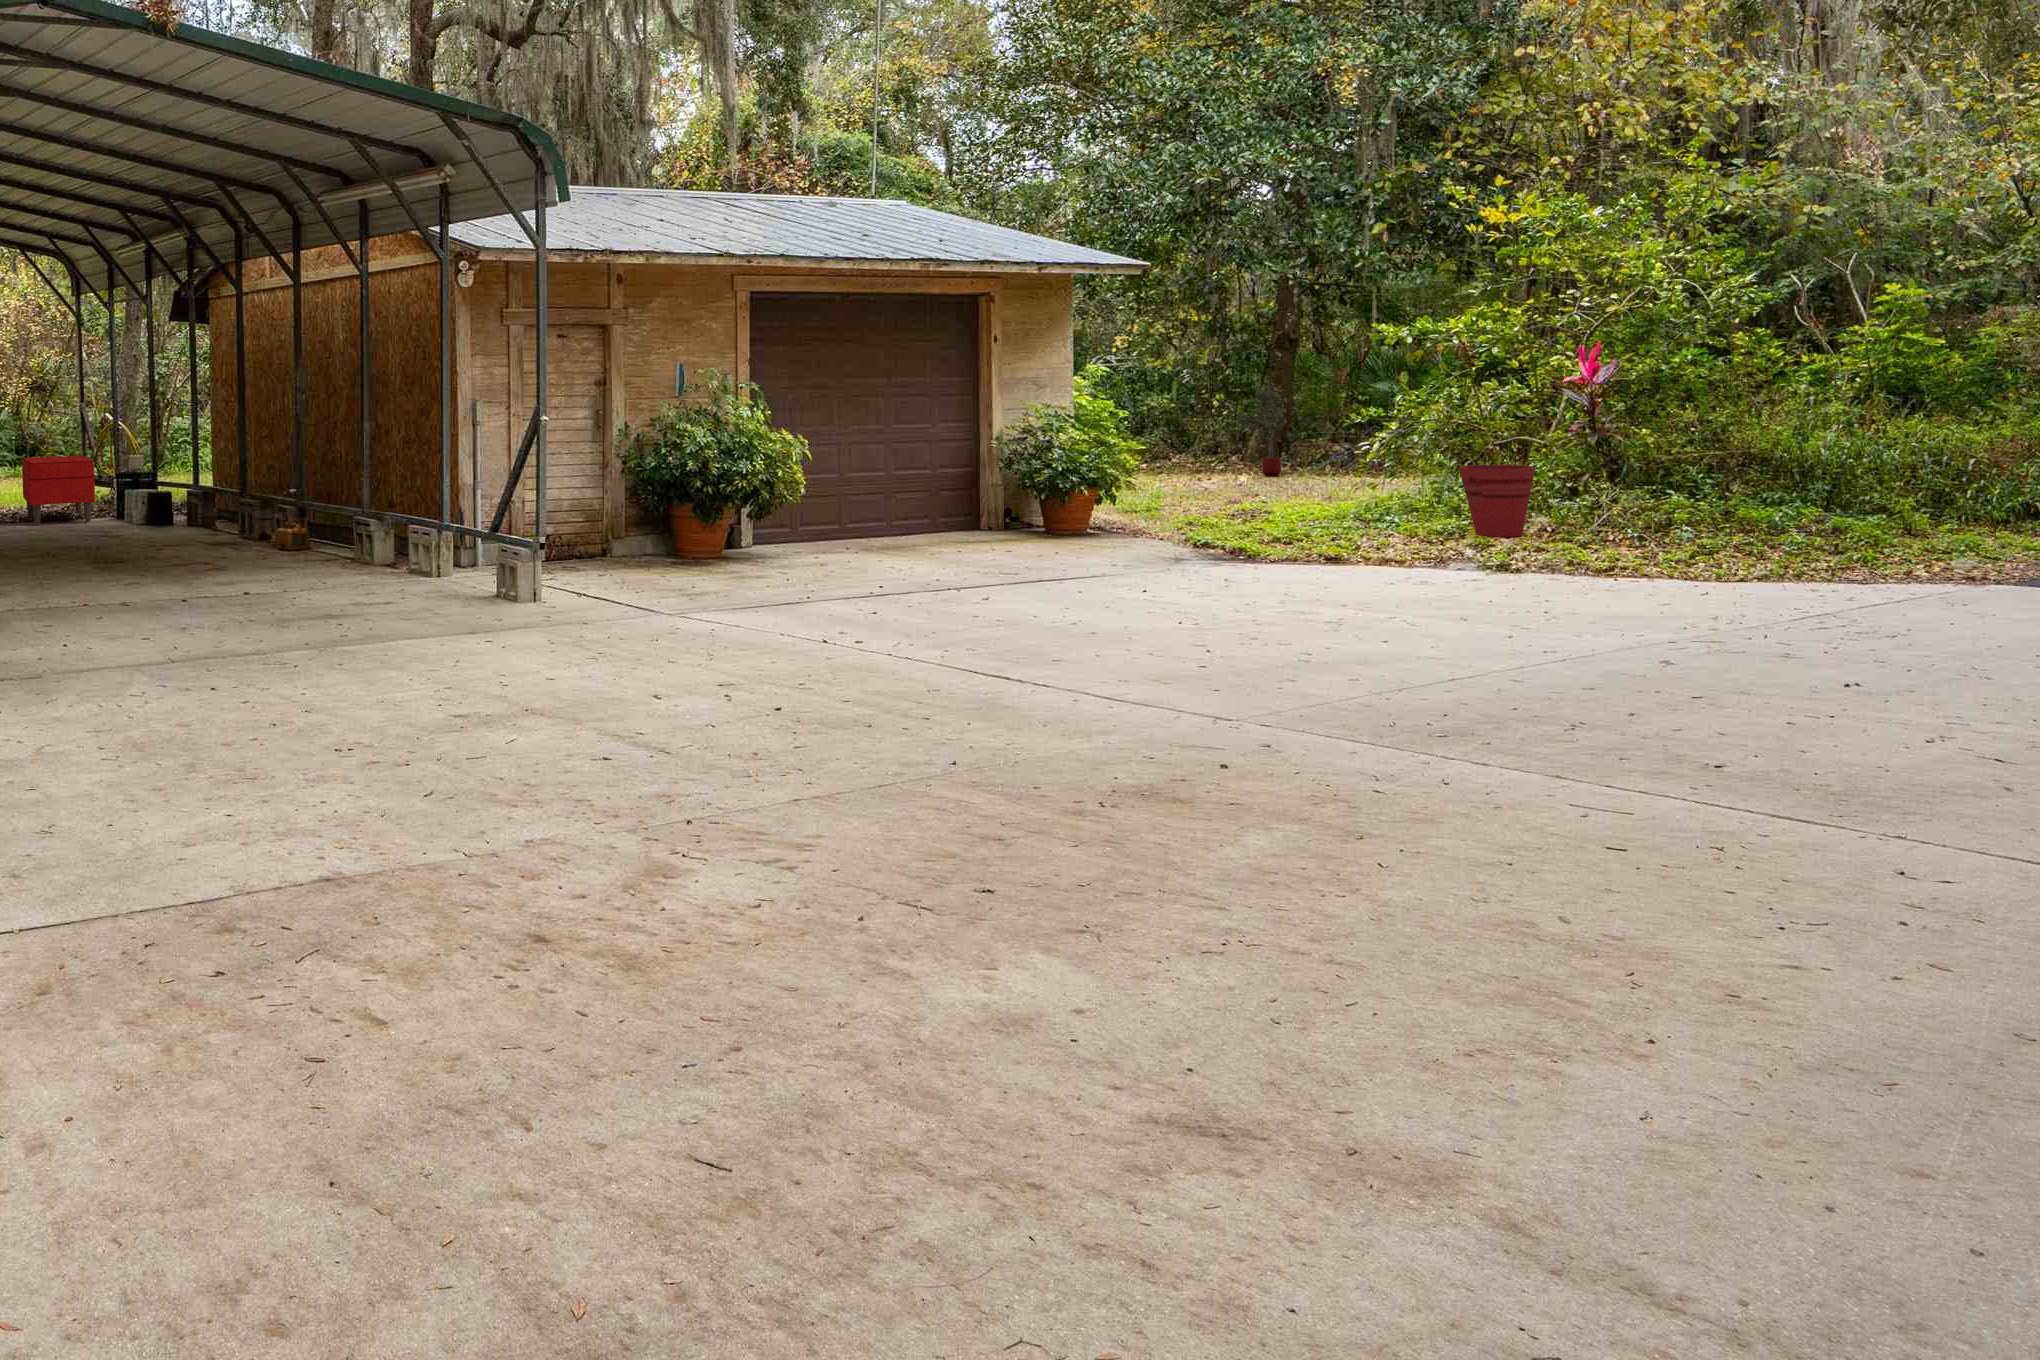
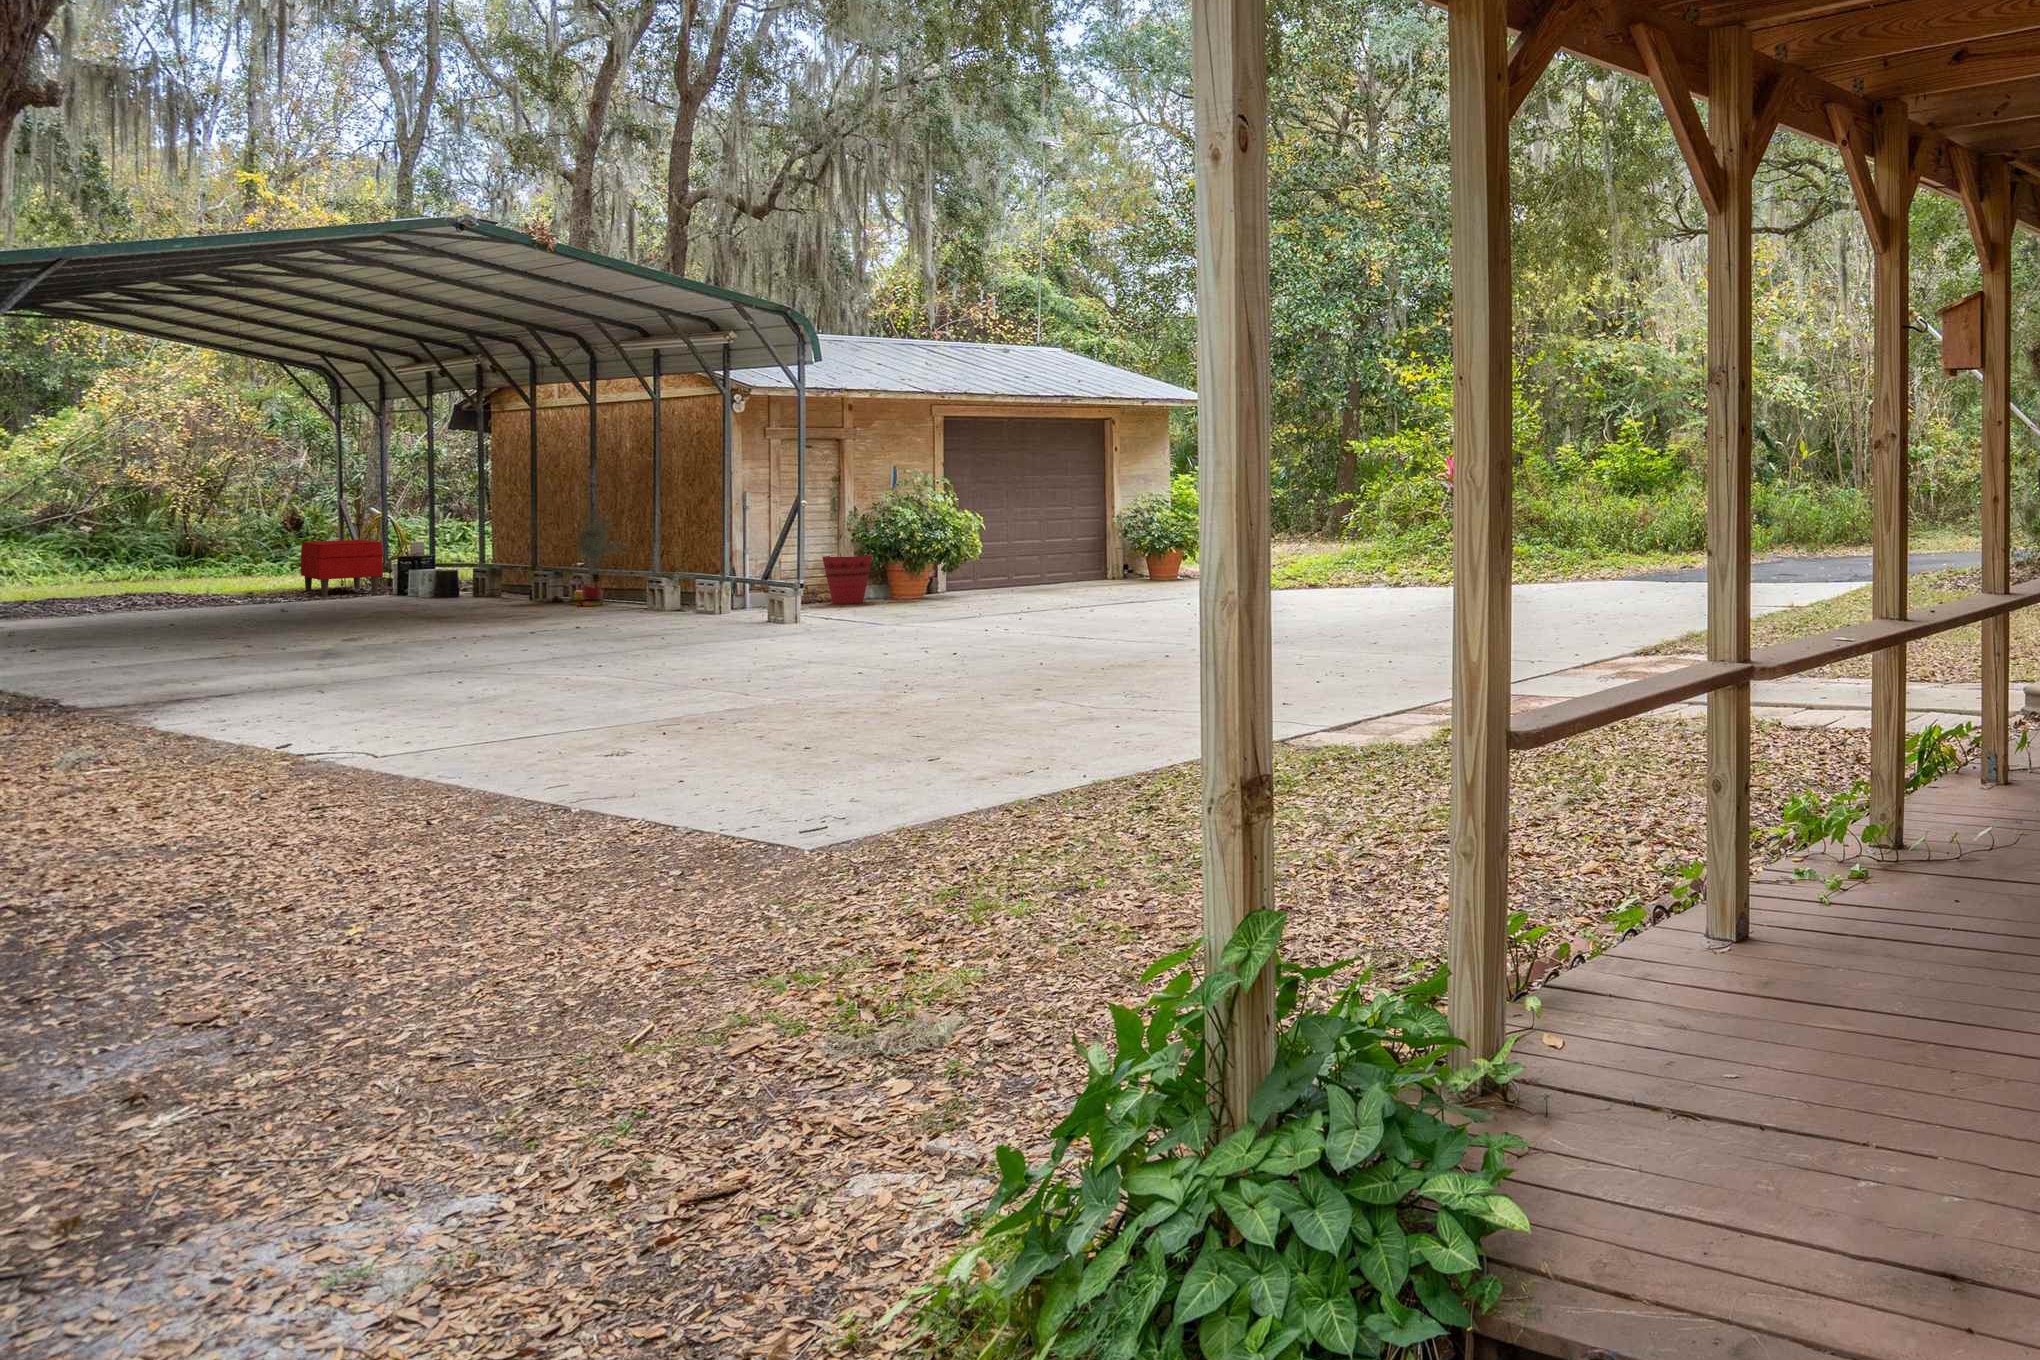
potted tree: present [1236,379,1288,476] -> present [576,510,628,600]
bucket: present [1459,465,1535,537] -> present [822,555,873,604]

